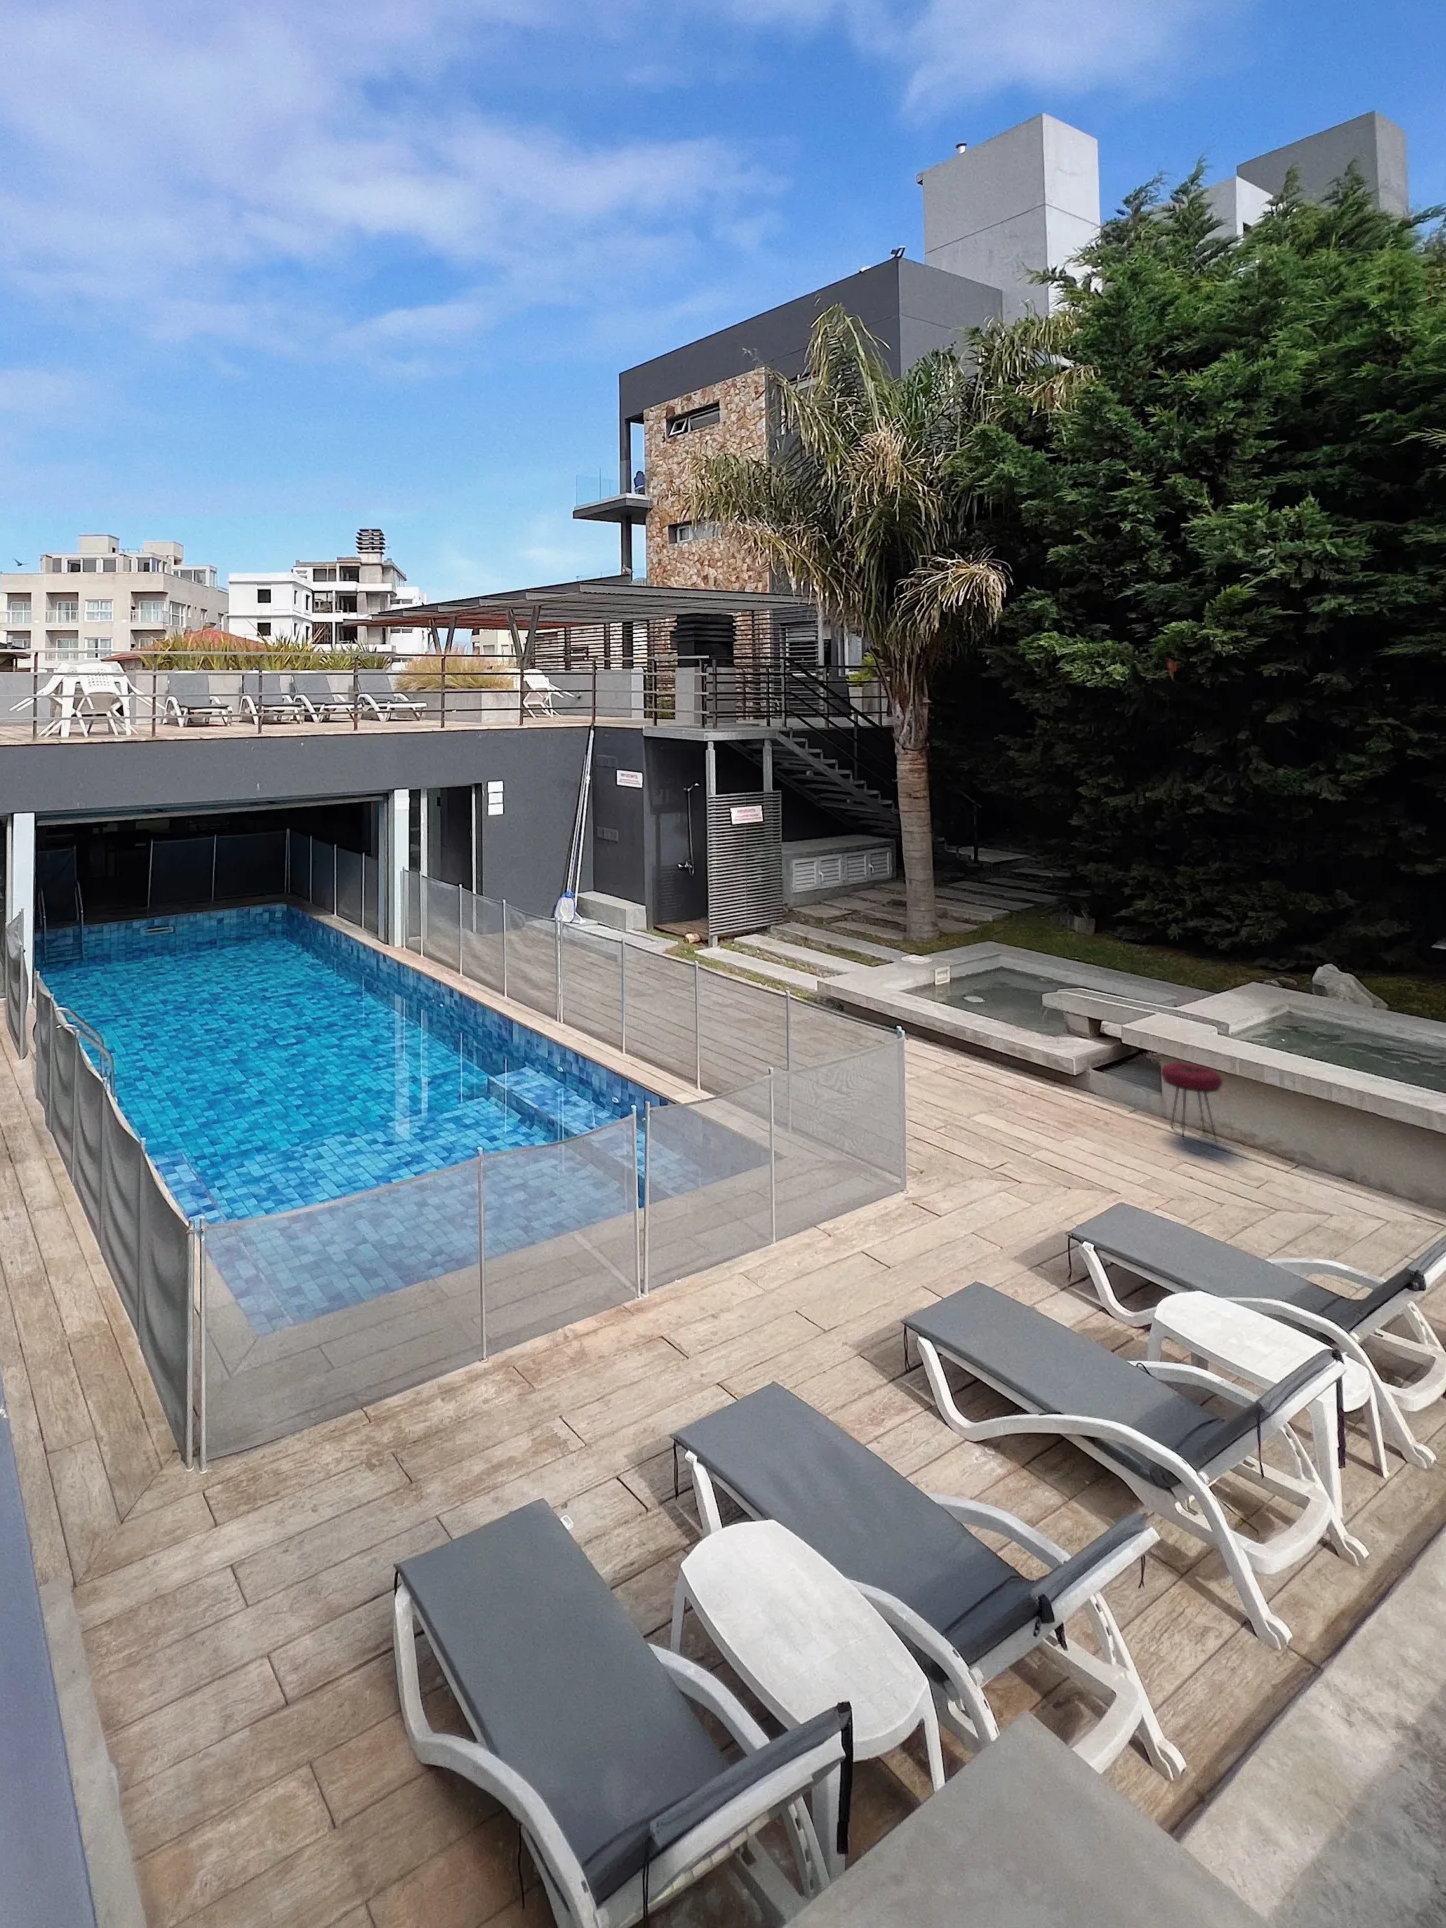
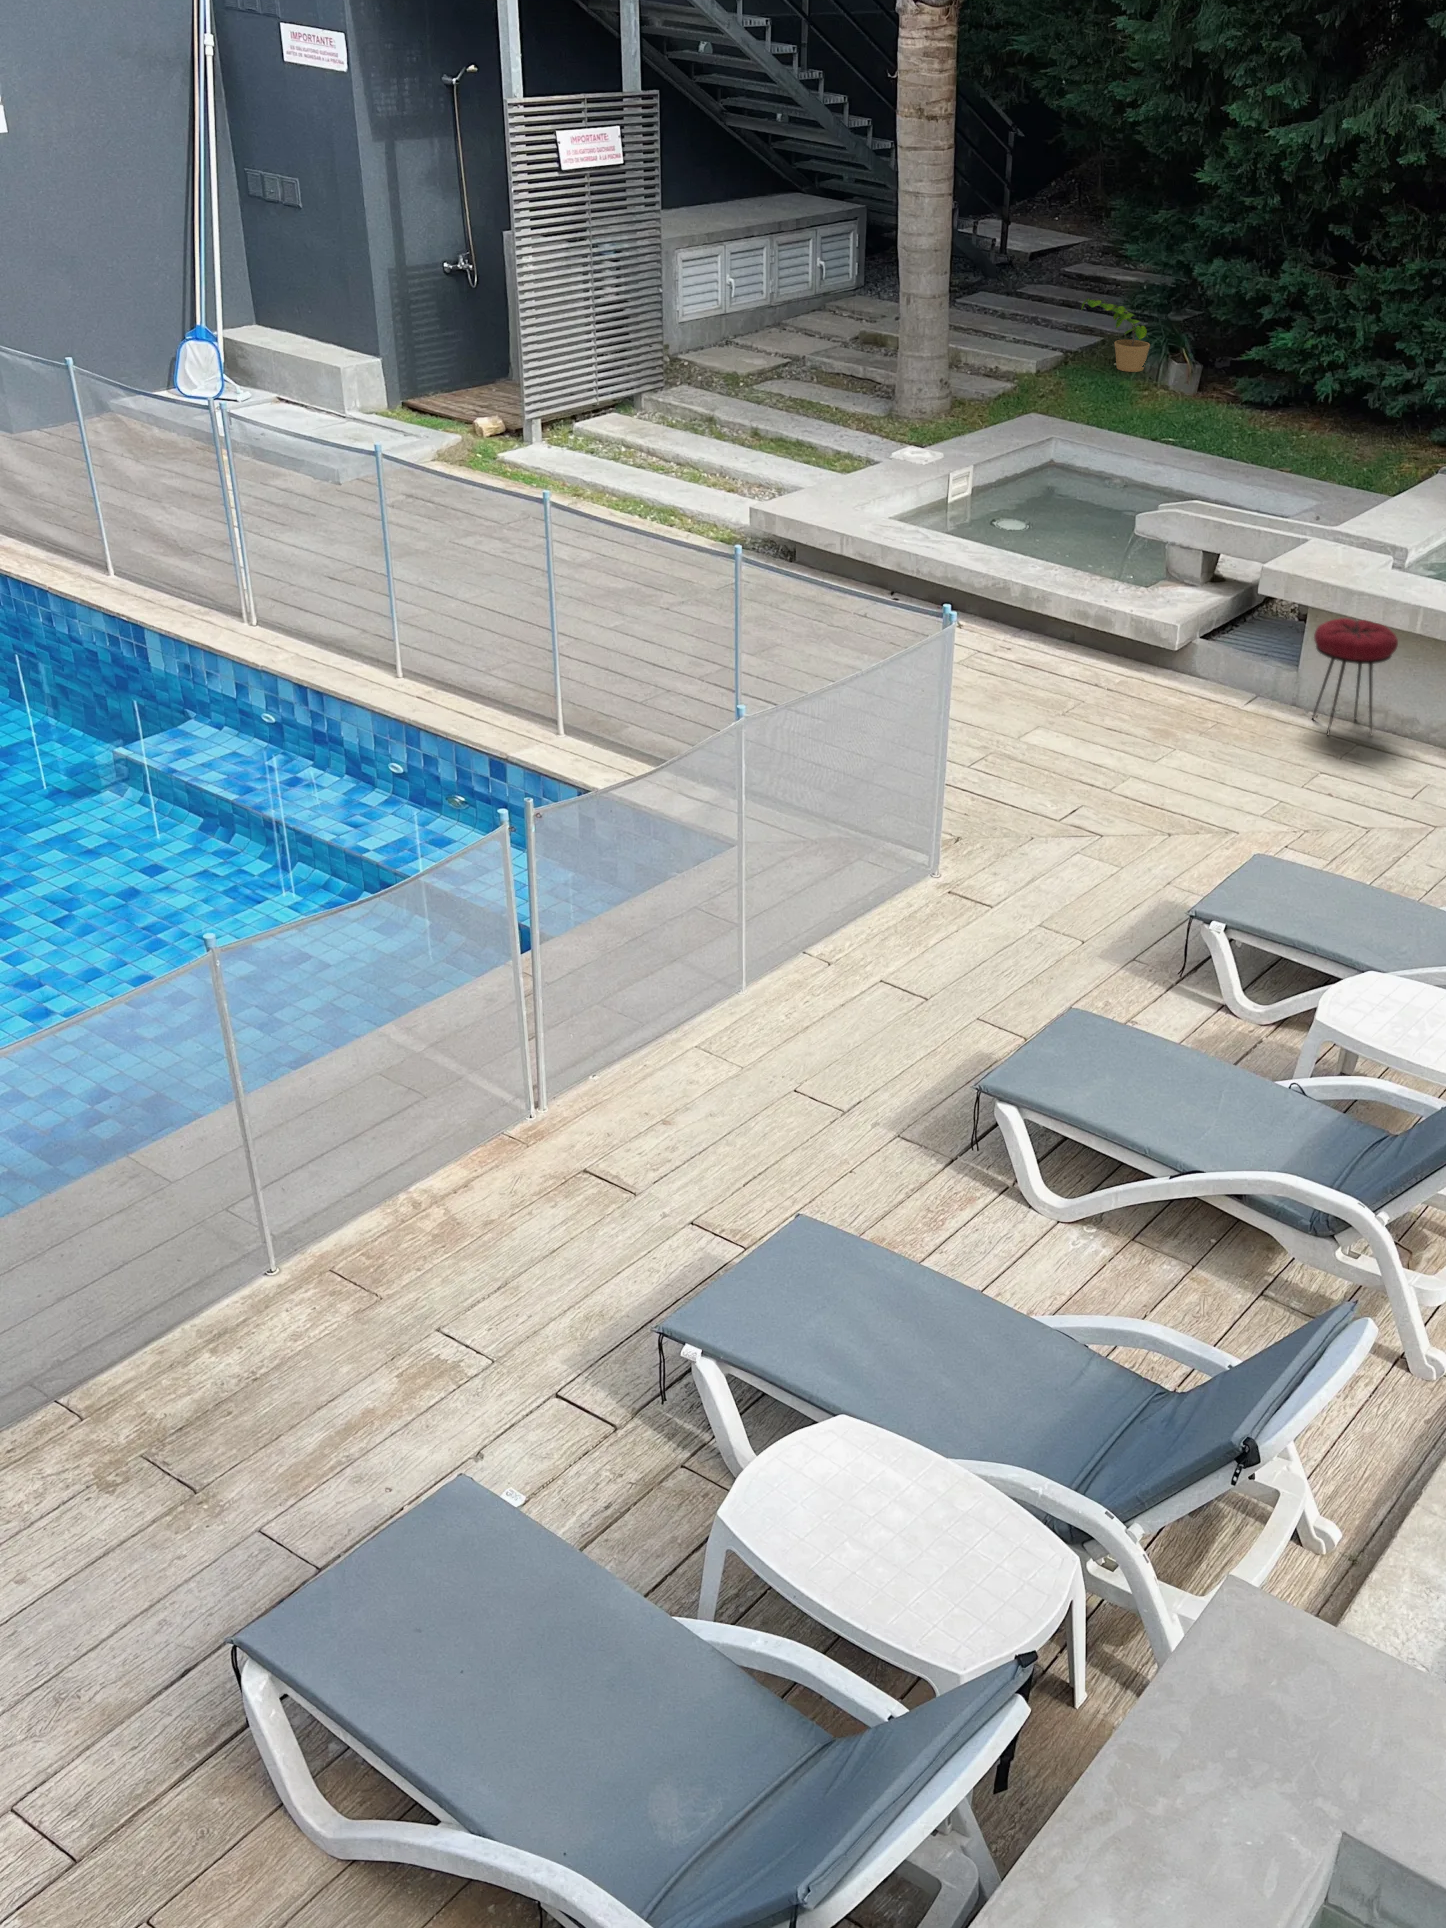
potted plant: none [1016,885,1061,924] -> present [1081,299,1150,372]

